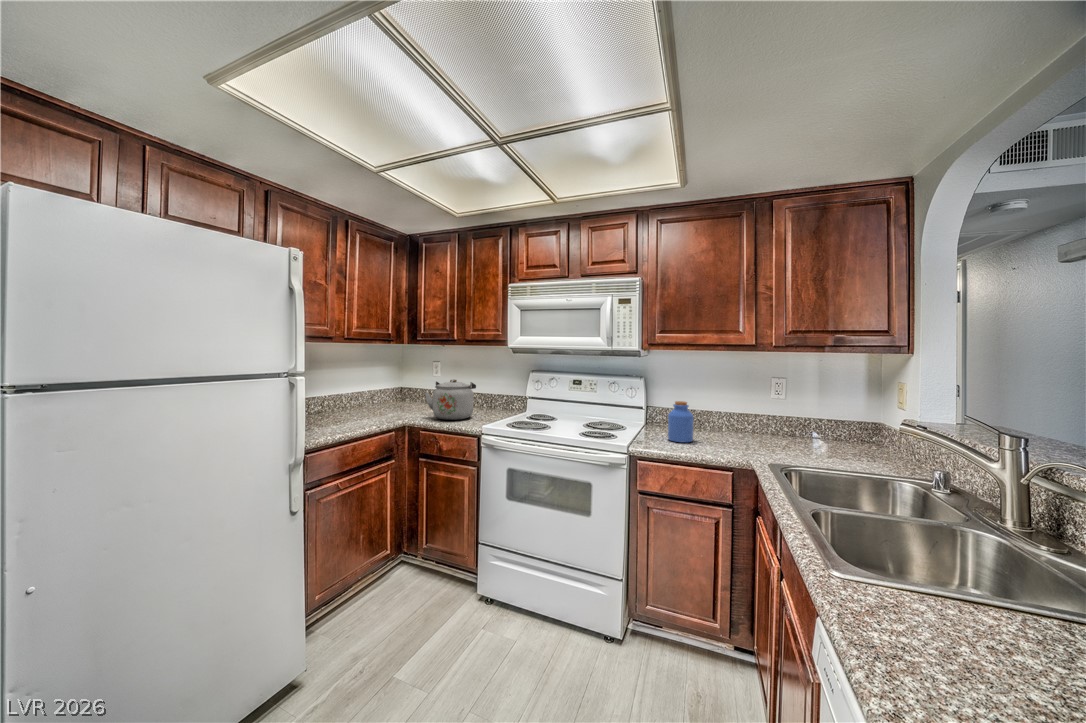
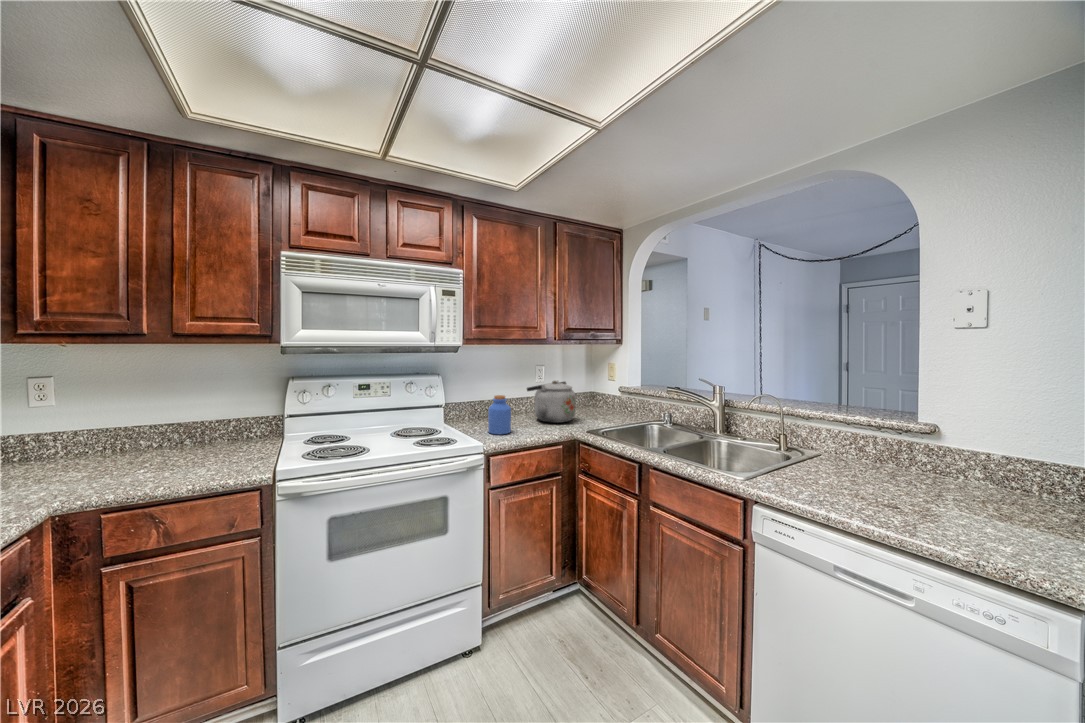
kettle: present [425,379,476,420] -> present [527,380,576,423]

